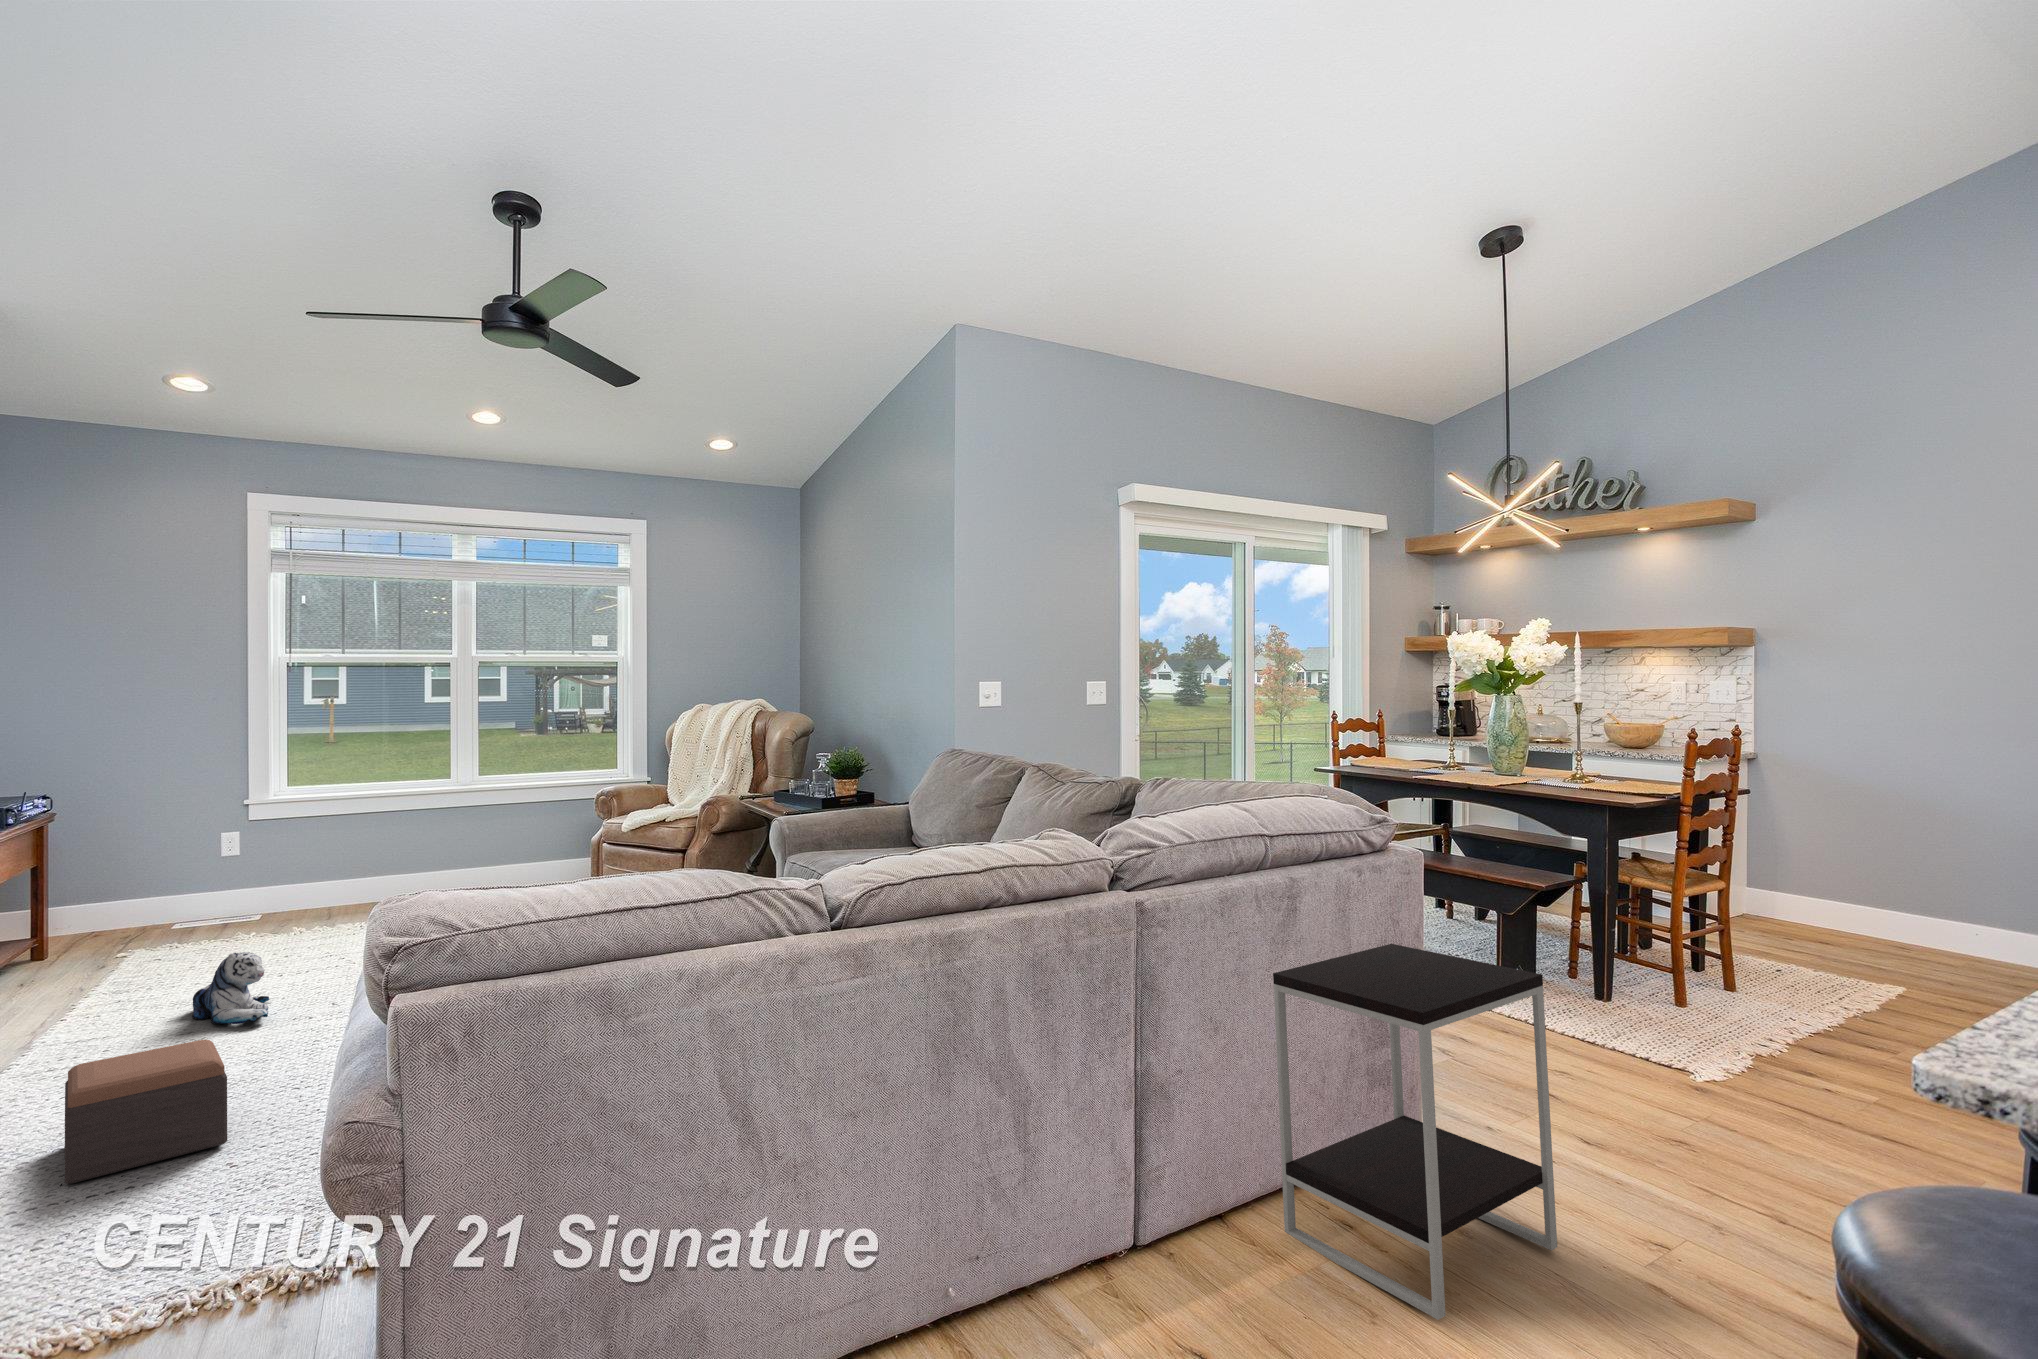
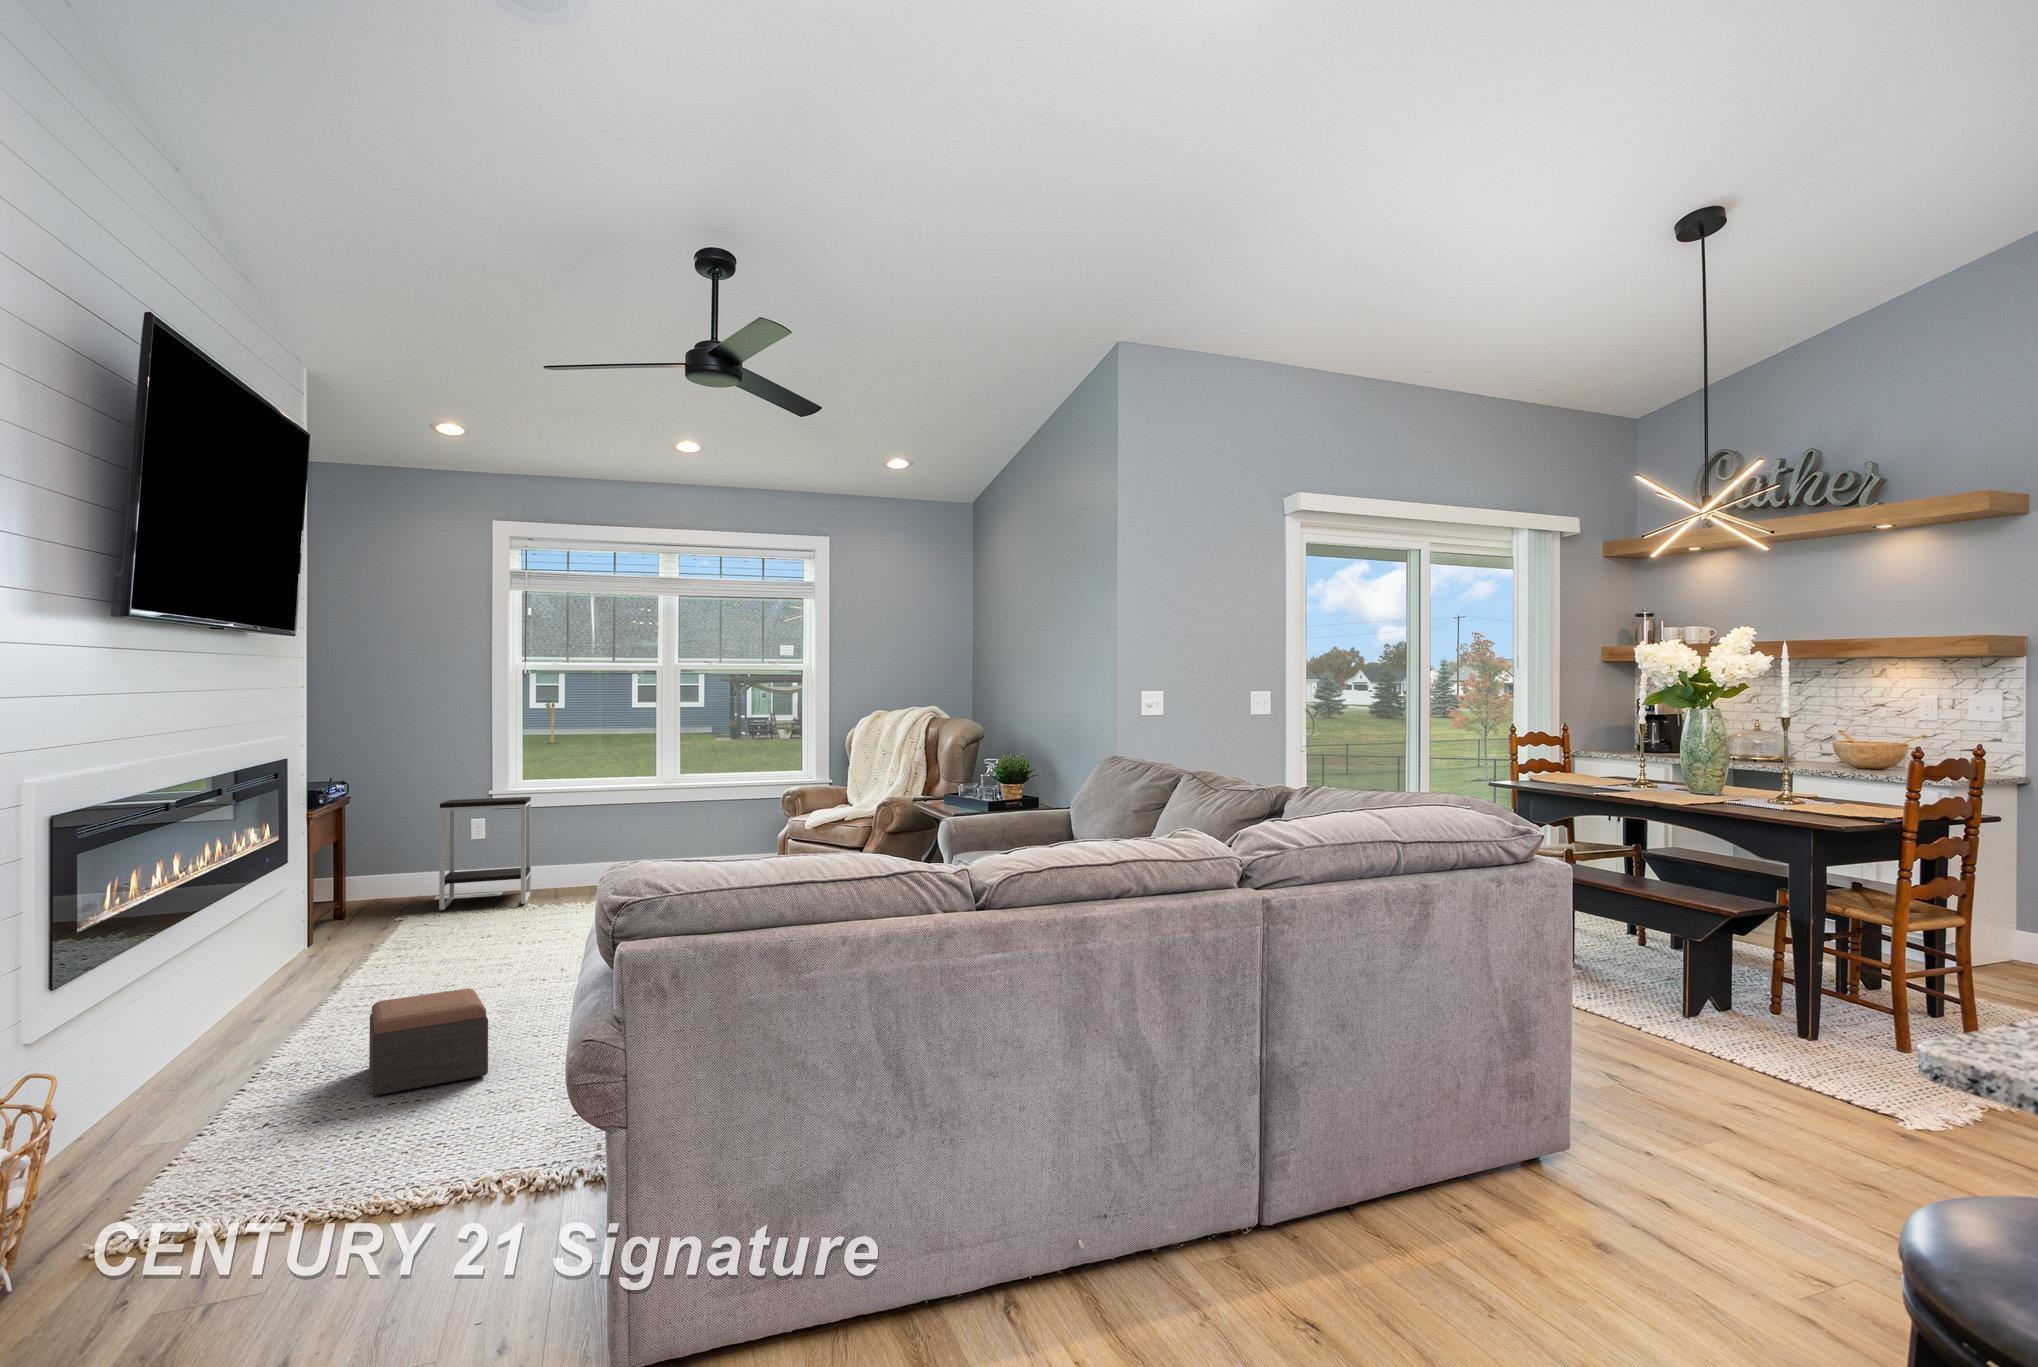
side table: present [1273,944,1557,1320] -> present [439,797,531,910]
plush toy: present [192,952,269,1024] -> none [452,921,511,982]

